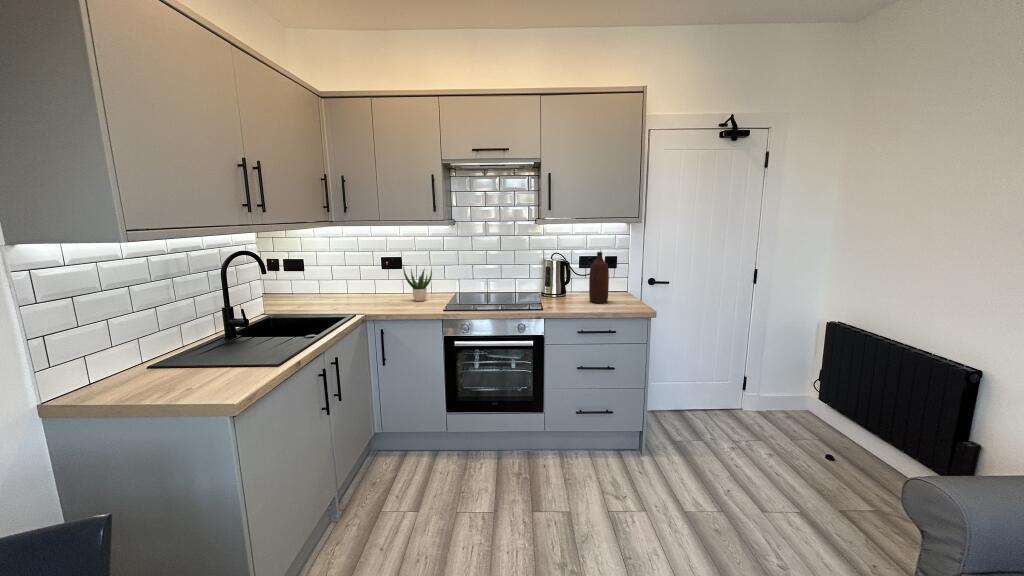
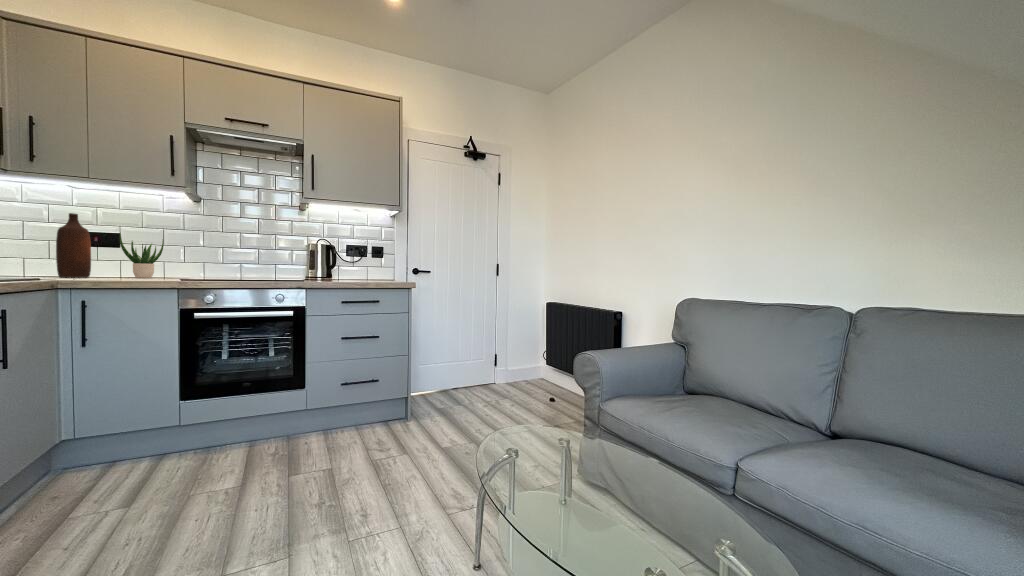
bottle: present [589,252,609,303] -> present [56,213,91,278]

